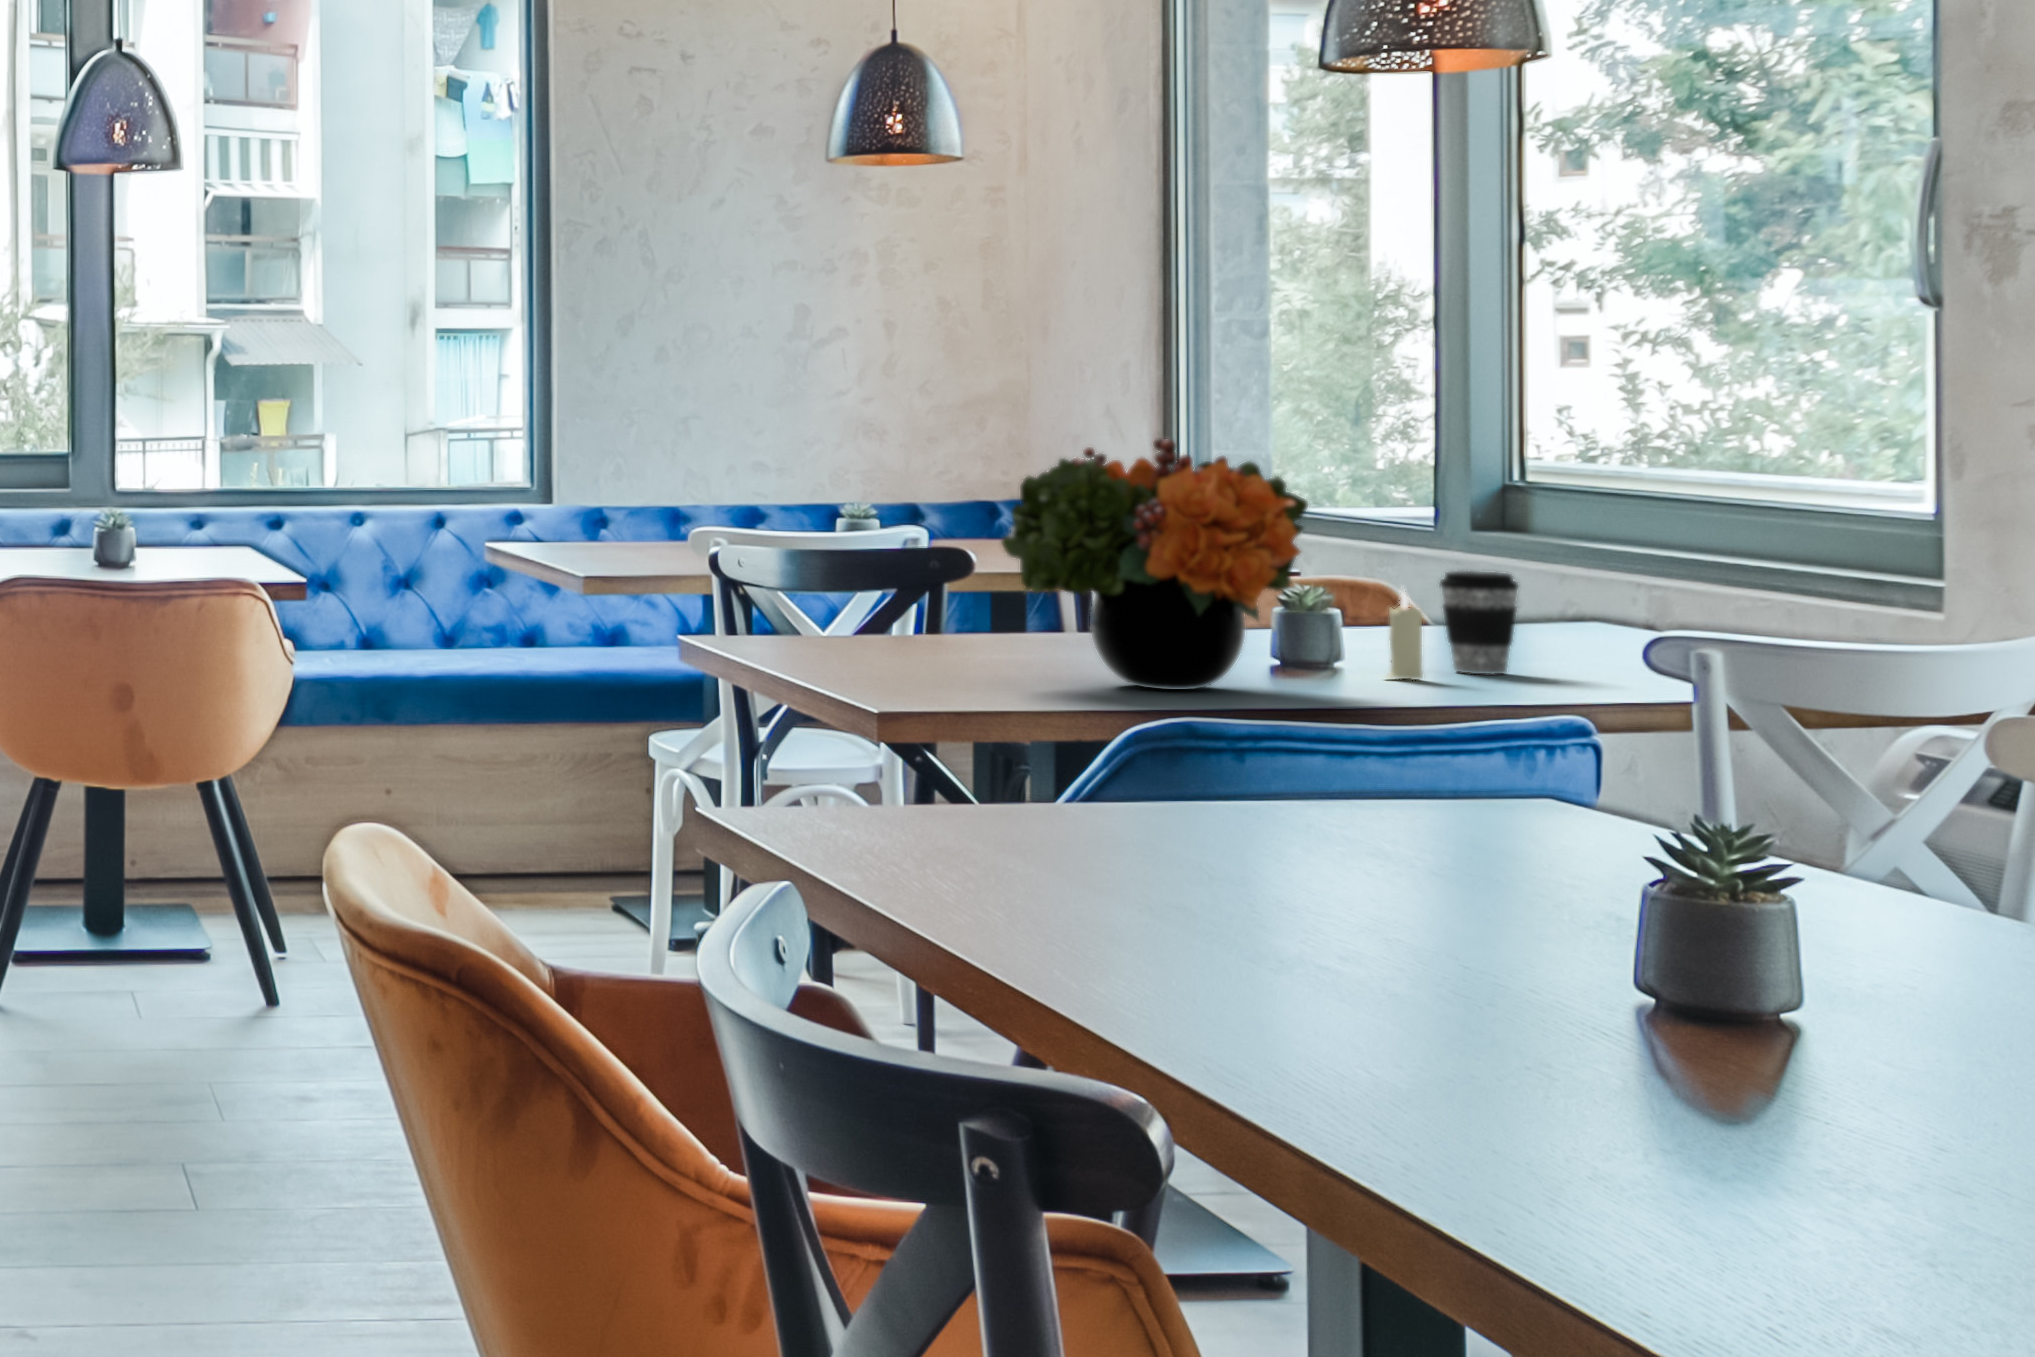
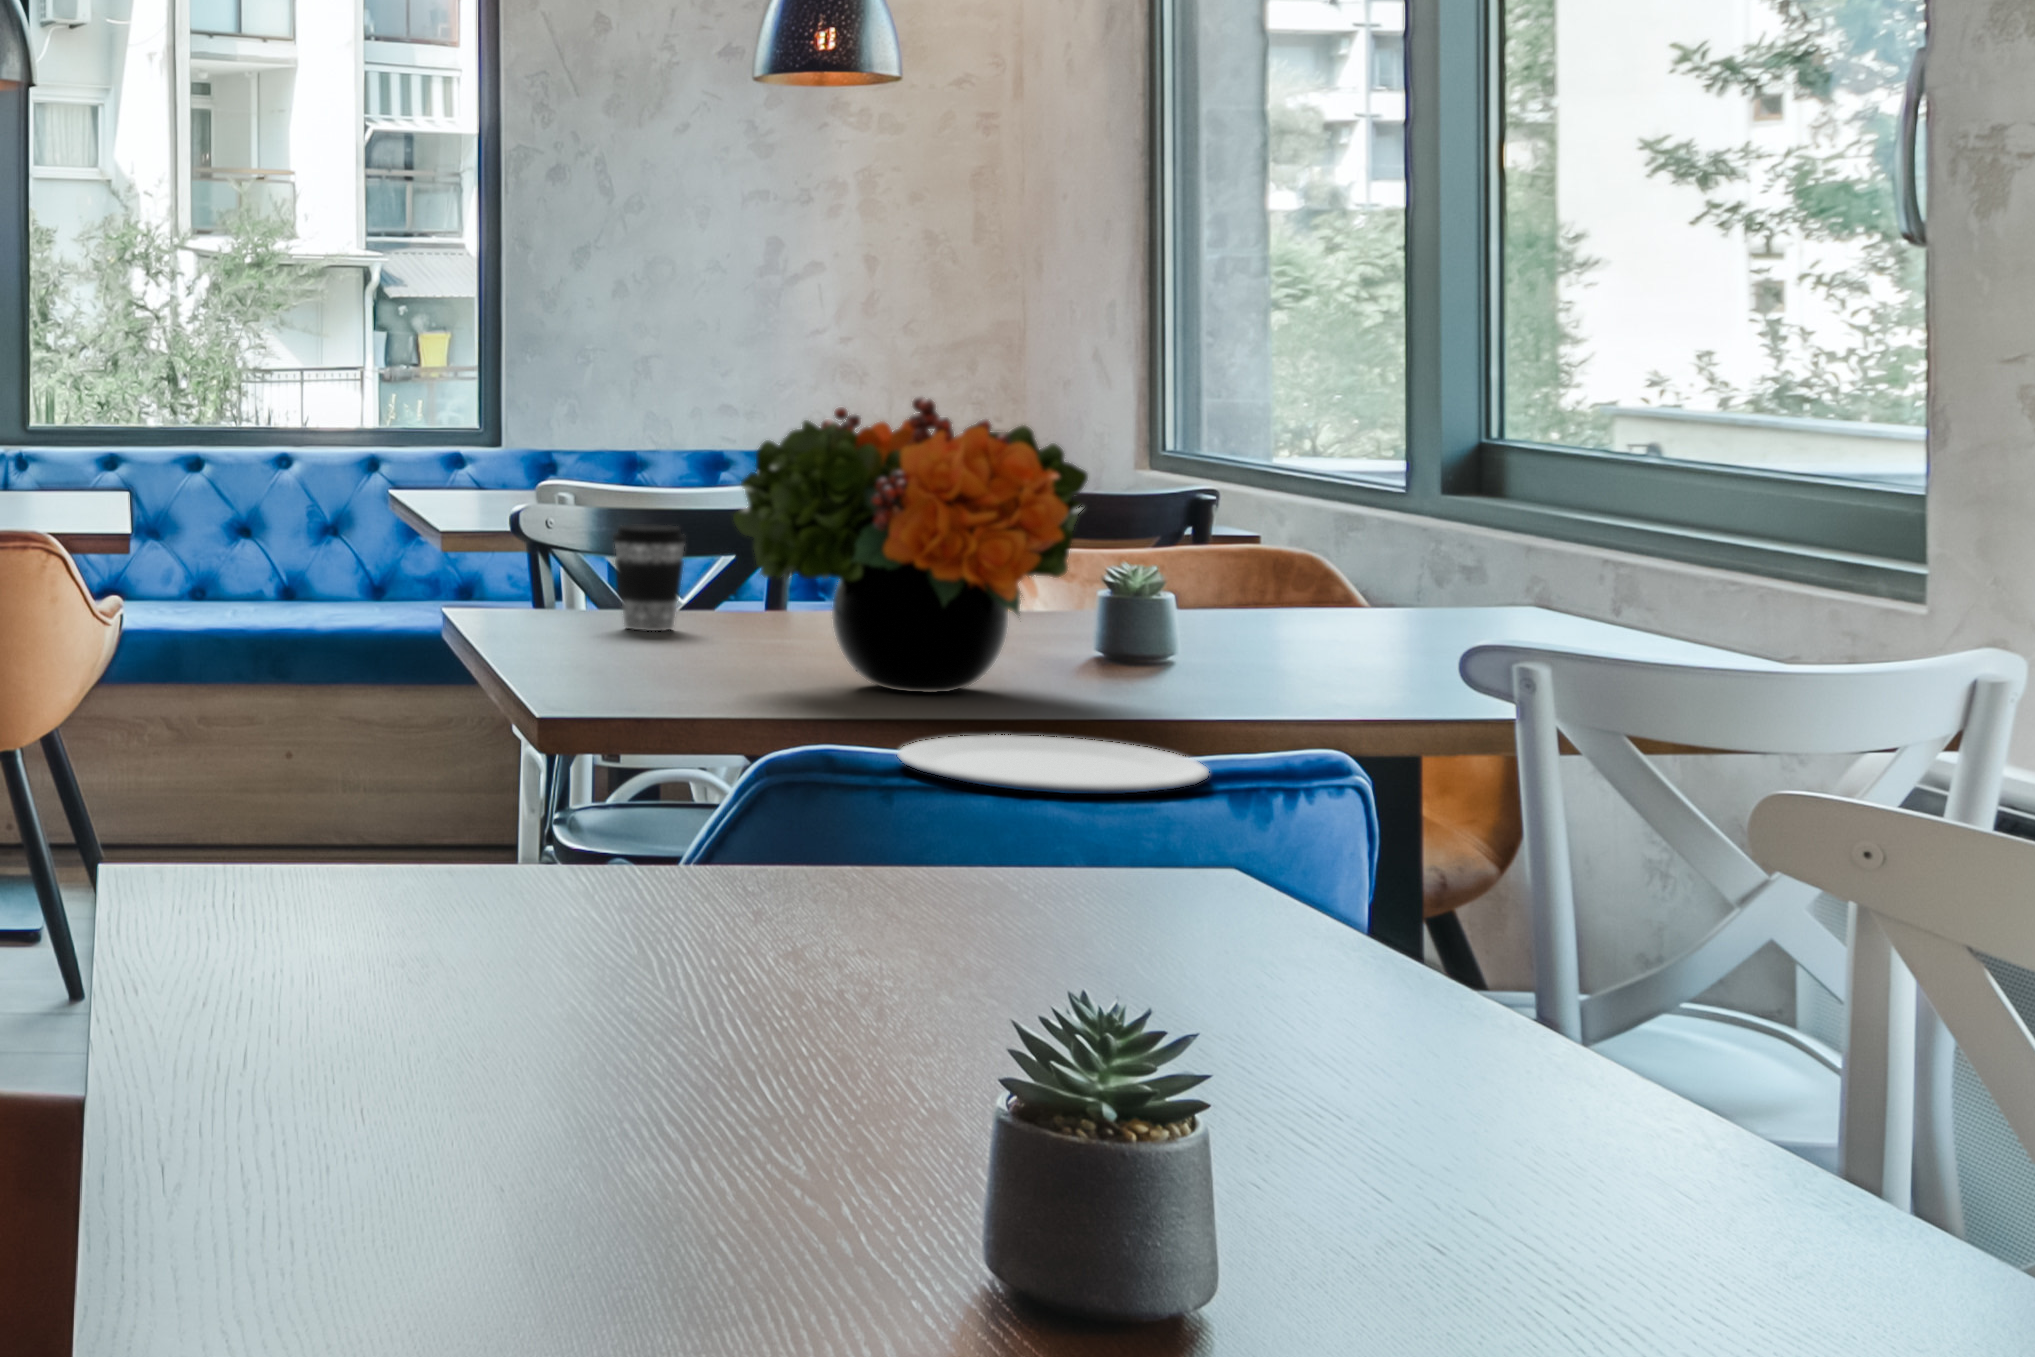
coffee cup: present [1440,571,1518,674] -> present [613,525,686,631]
candle: present [1387,587,1423,679] -> none [1191,571,1240,681]
plate: none [1230,715,1501,755] -> present [897,735,1209,794]

